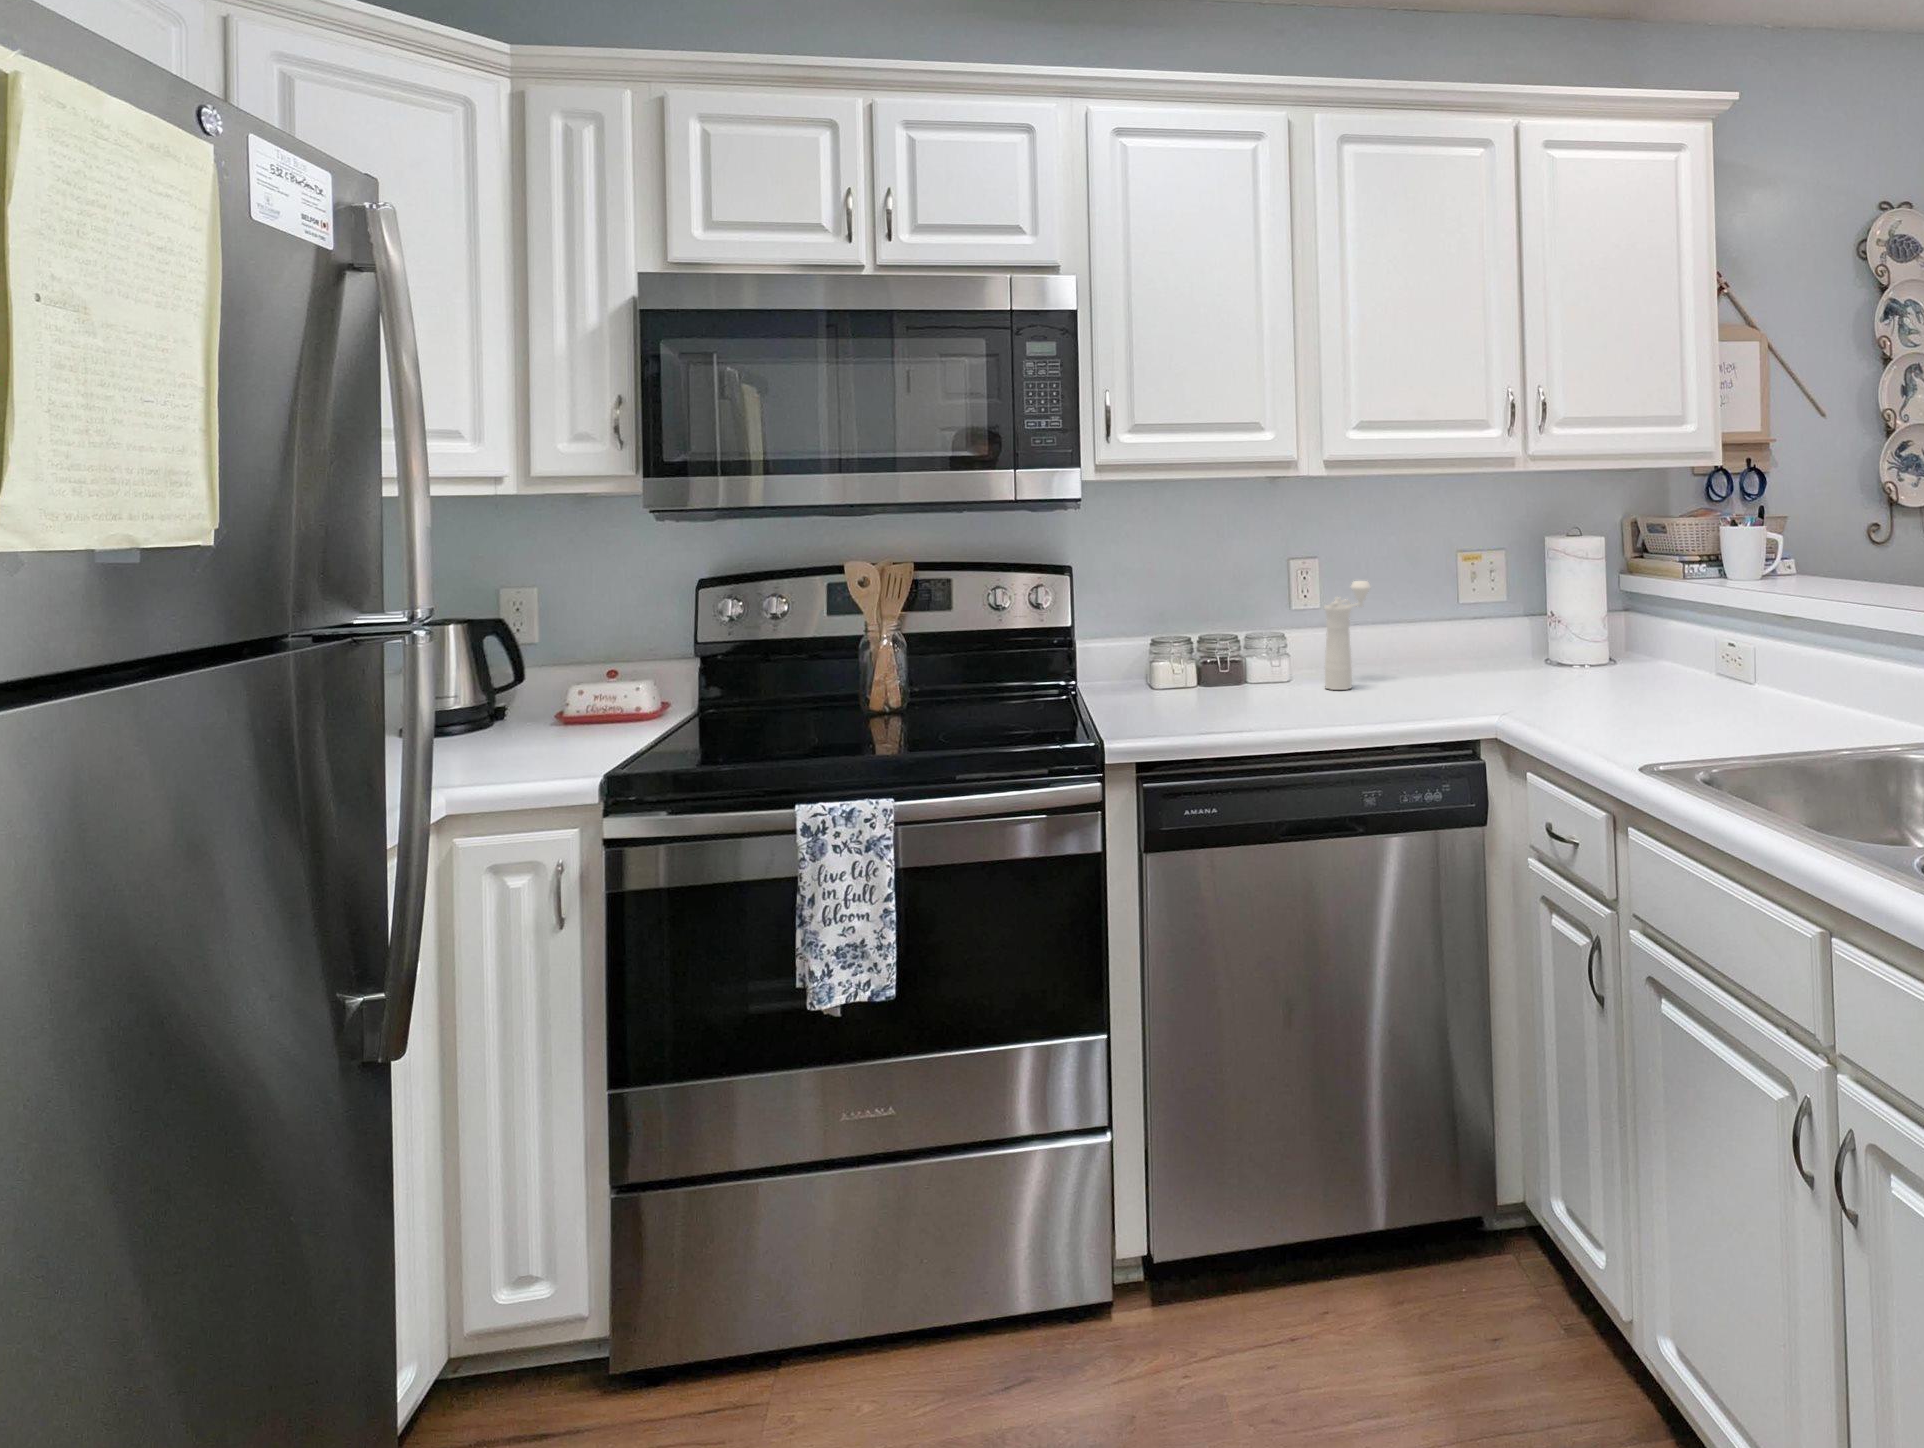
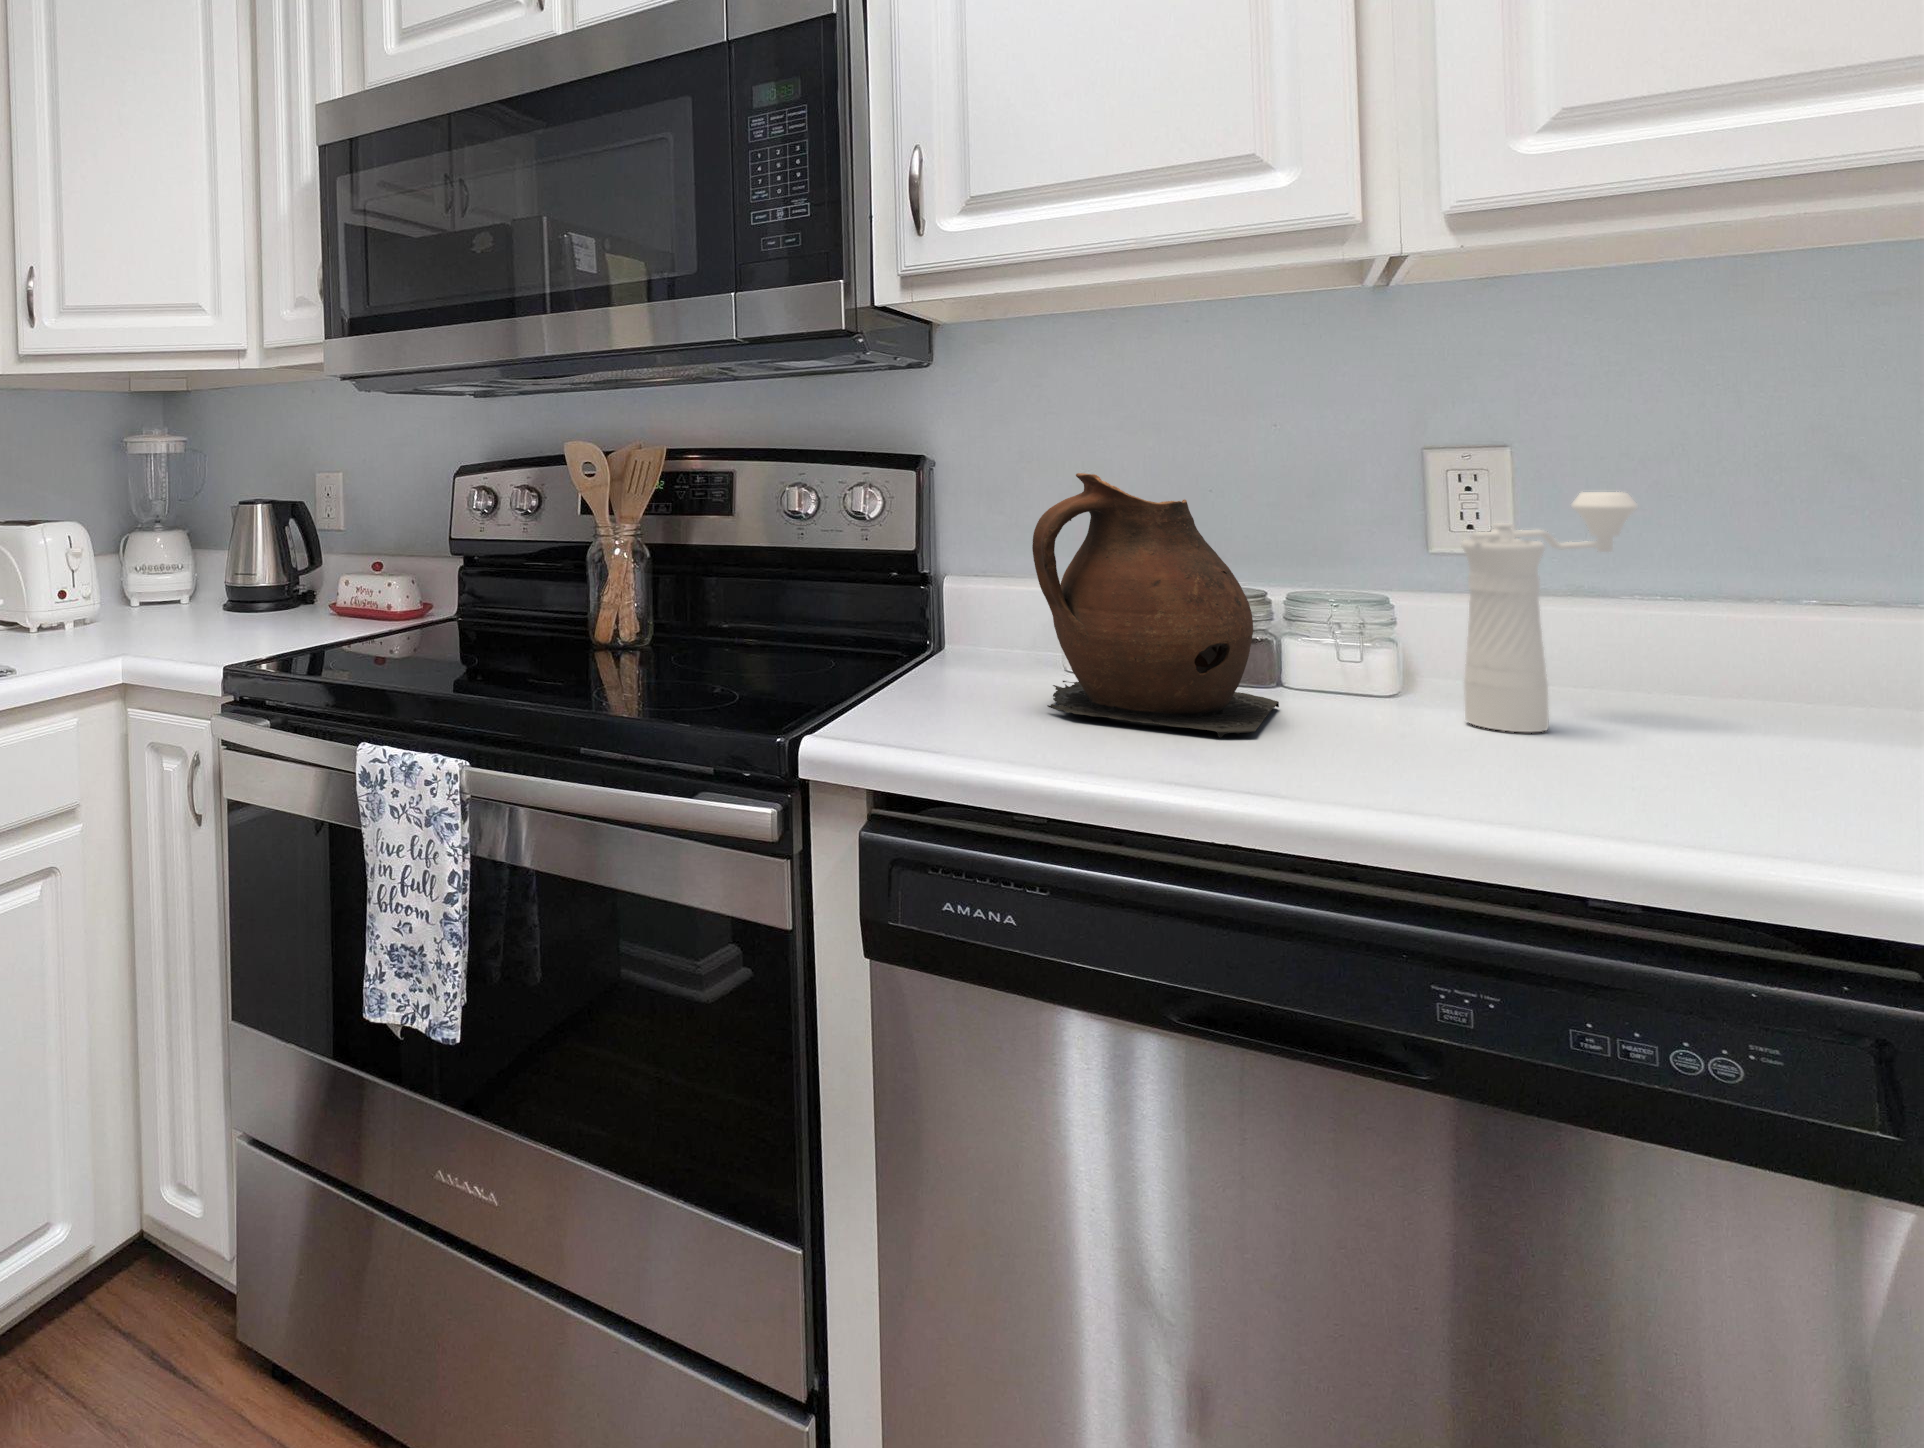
ceramic pitcher: none [1169,581,1274,710] -> present [1032,473,1279,738]

